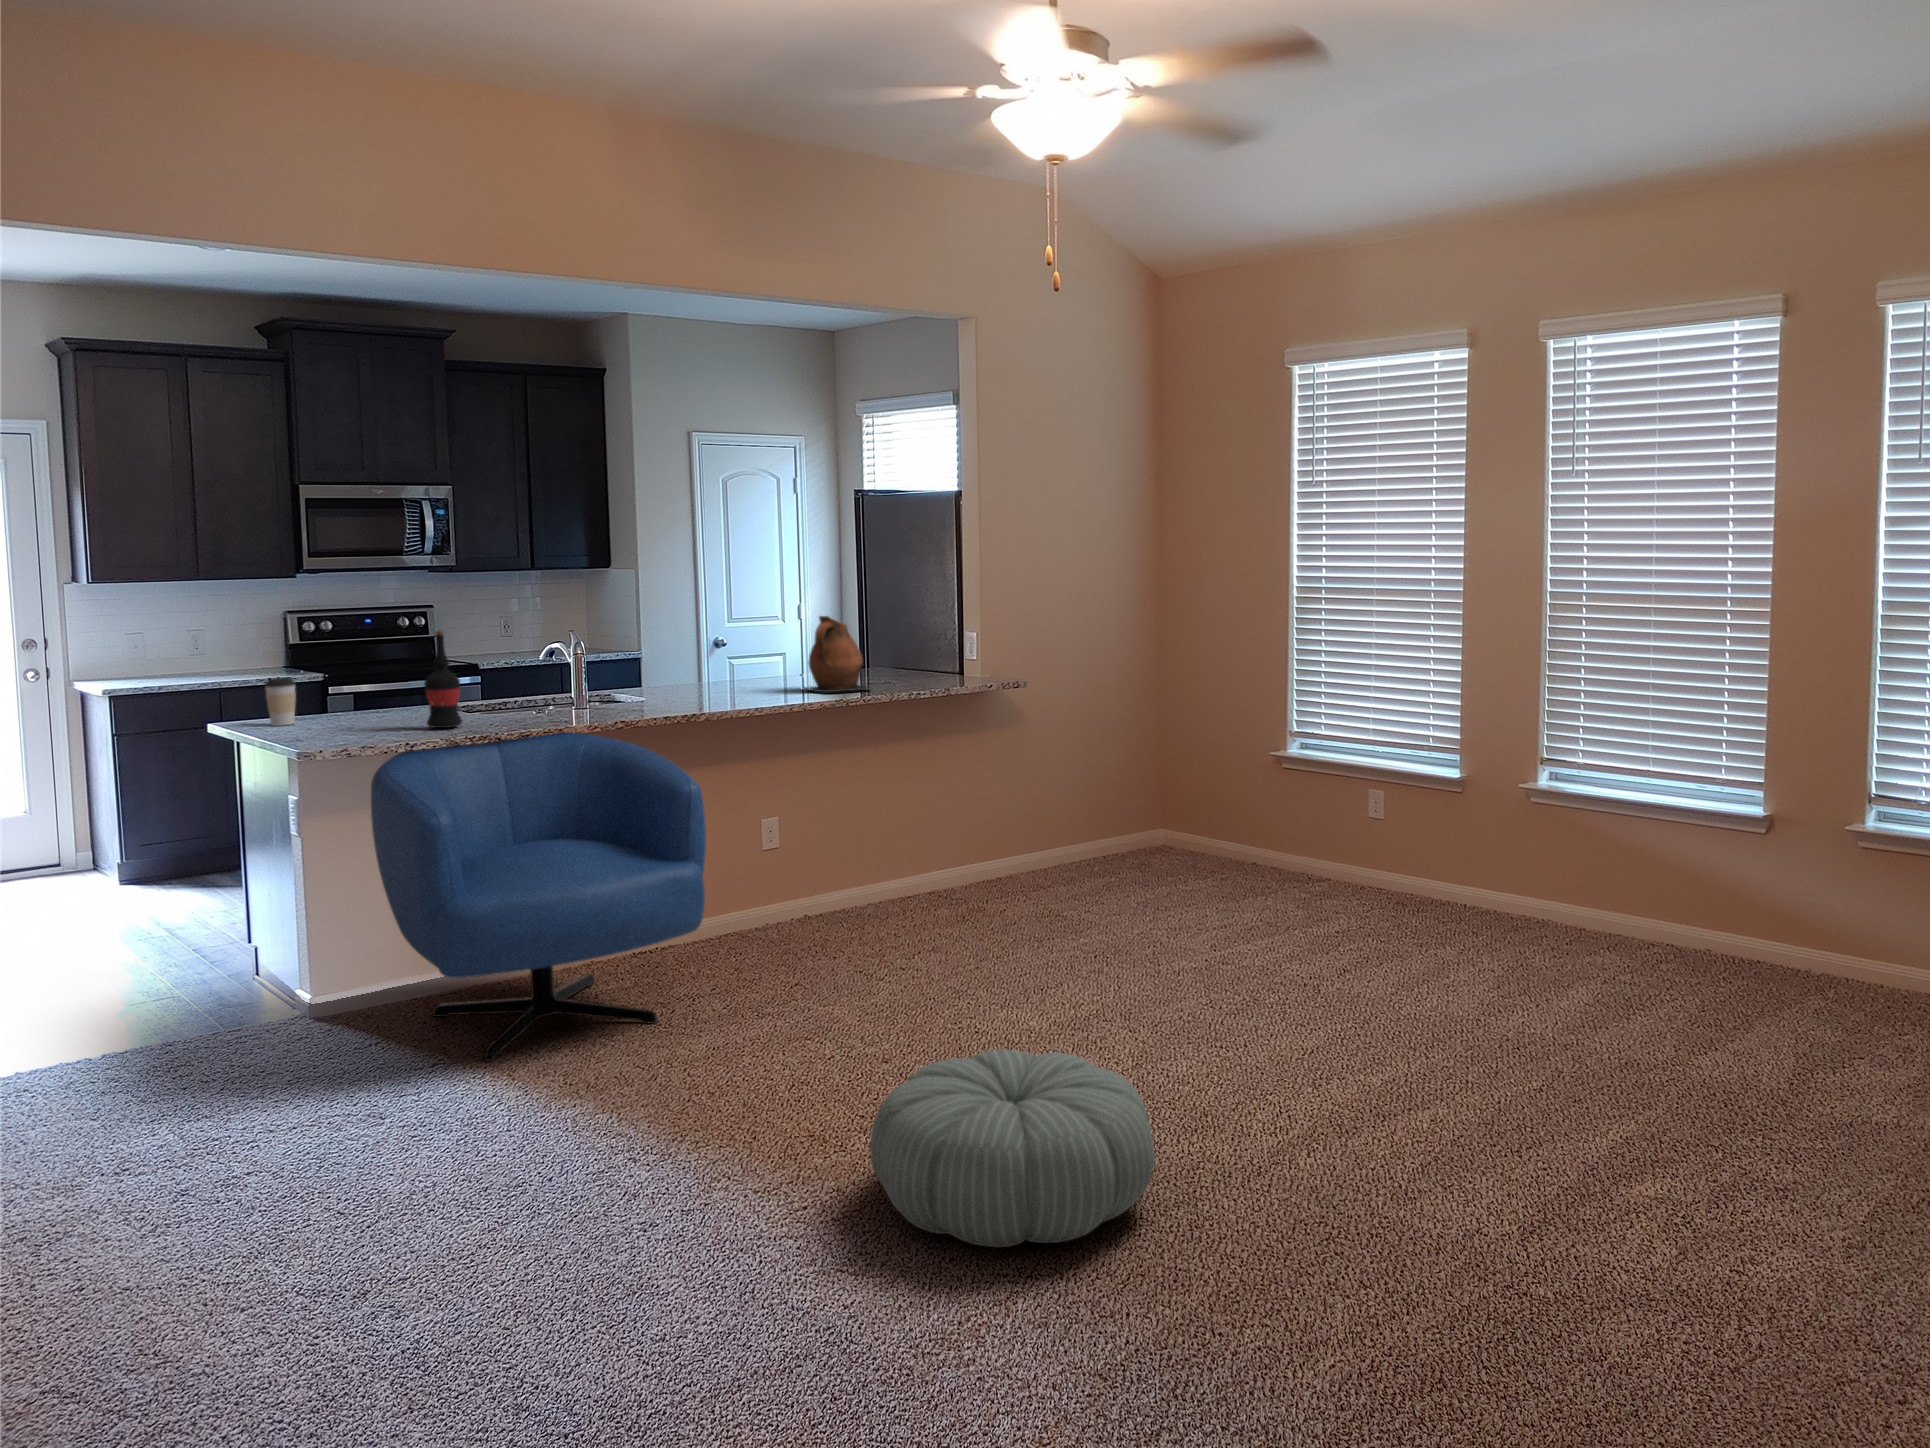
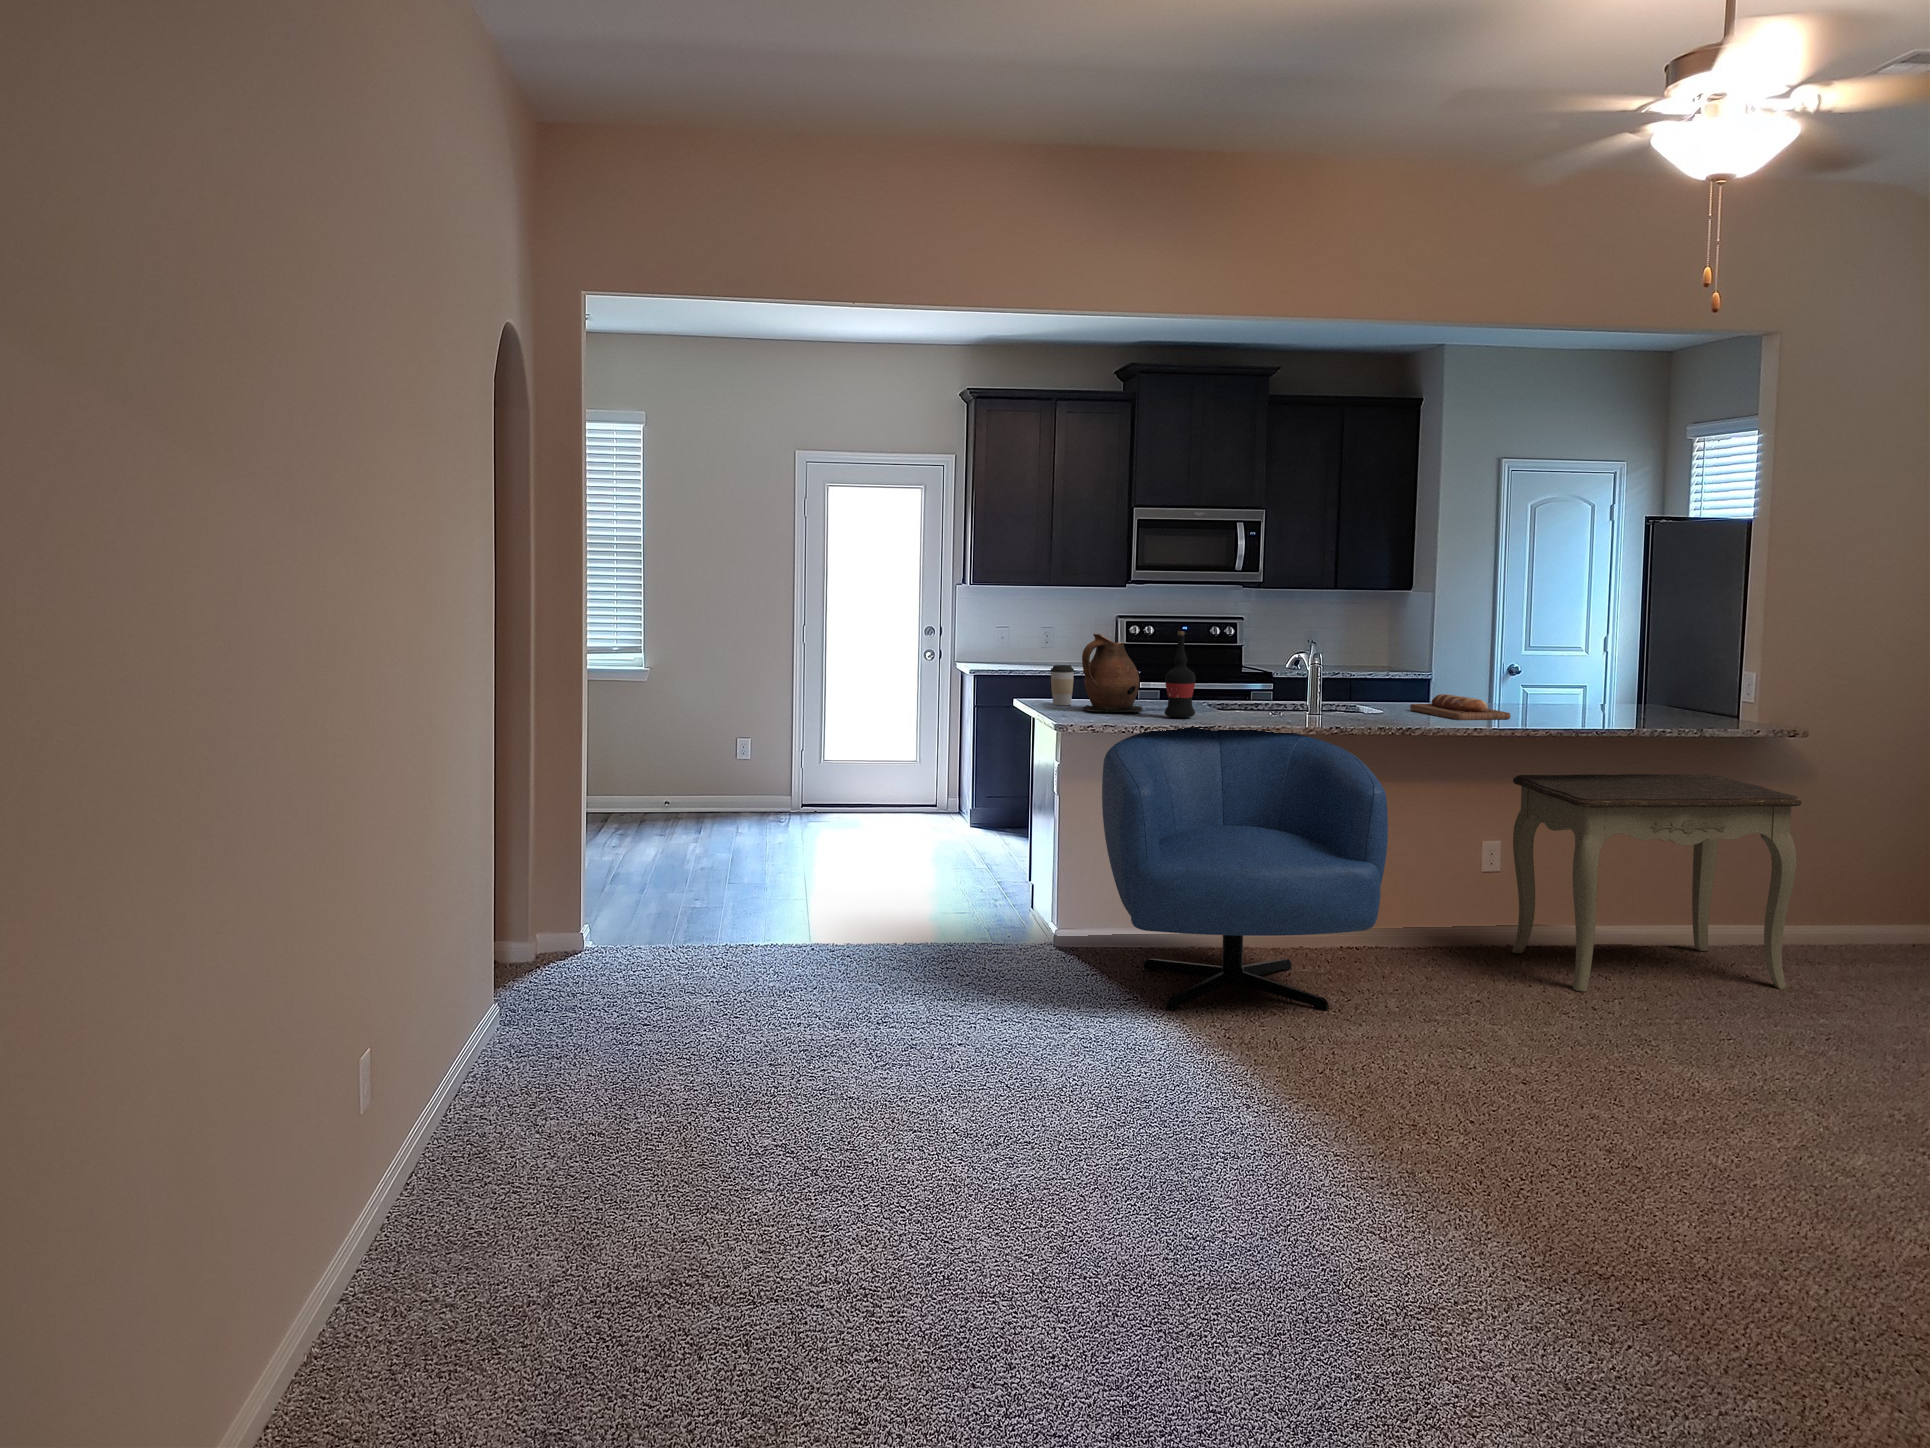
ceramic pitcher: present [806,616,870,693] -> present [1082,634,1142,713]
bread loaf: none [674,678,777,703] -> present [1410,694,1510,720]
side table: none [783,732,1028,951] -> present [1512,774,1802,992]
pouf: present [870,1050,1155,1247] -> none [1432,1077,1741,1273]

